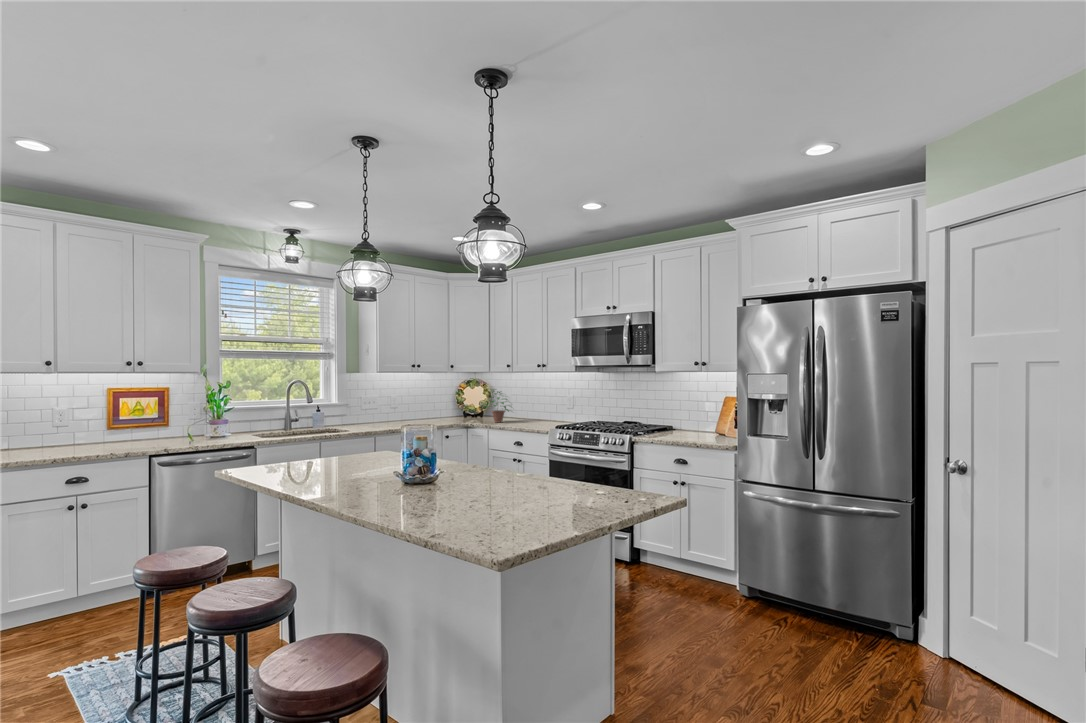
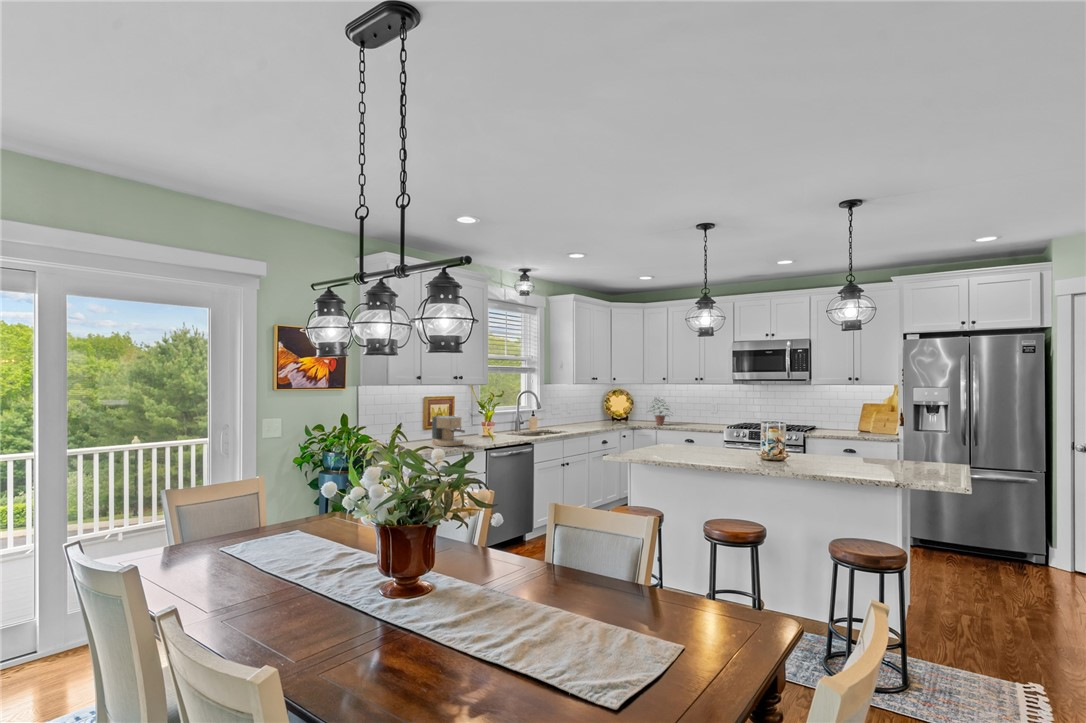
coffee maker: none [90,411,133,450] -> present [431,415,465,446]

